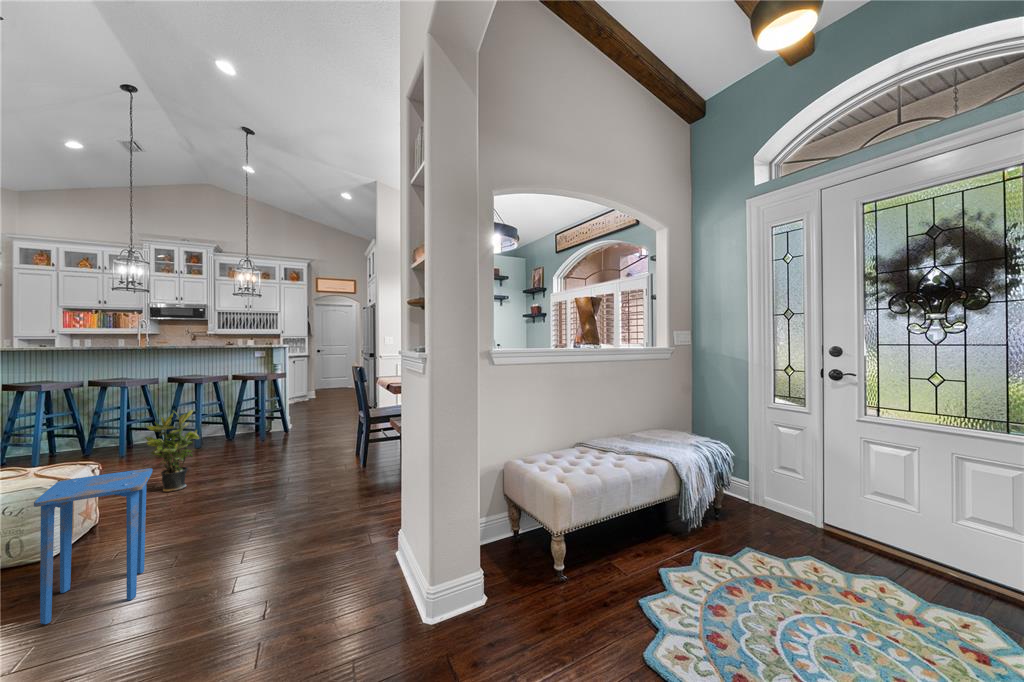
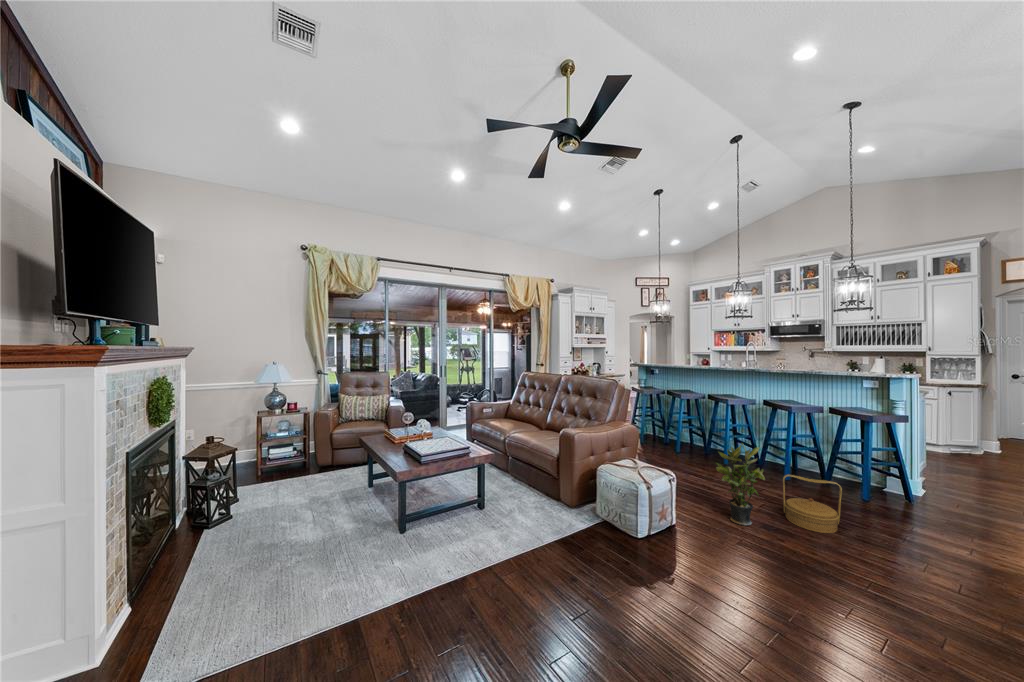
basket: none [210,426,256,472] -> present [783,474,842,533]
side table: present [34,468,152,624] -> none [592,494,675,636]

